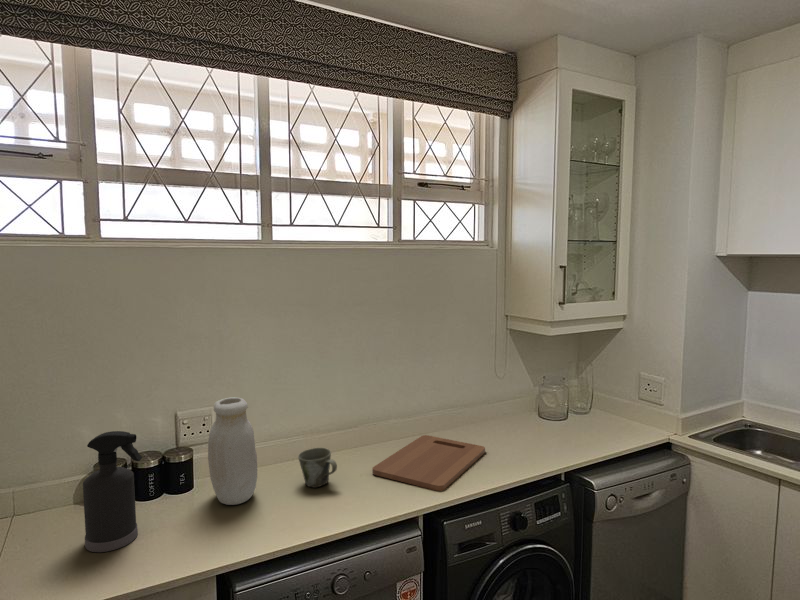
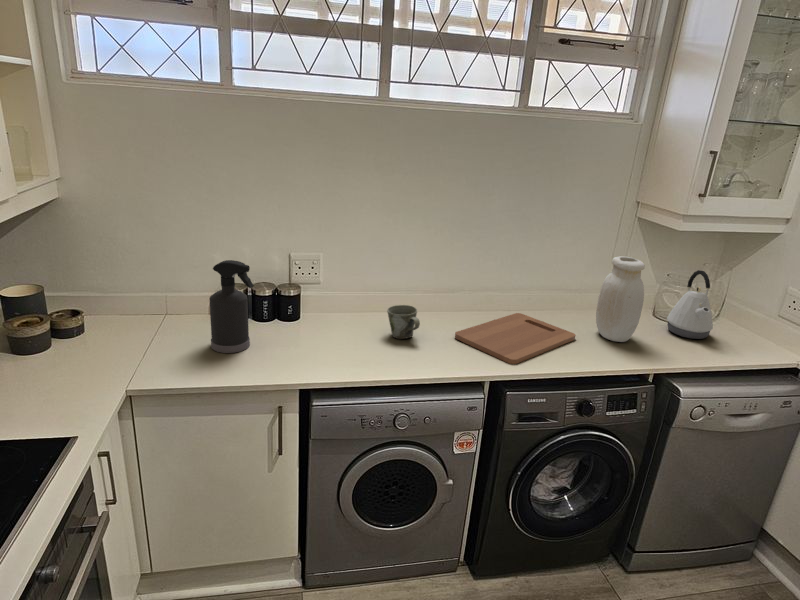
kettle: none [553,368,593,431] -> present [667,270,713,339]
jar: present [208,397,257,505] -> present [596,256,645,342]

